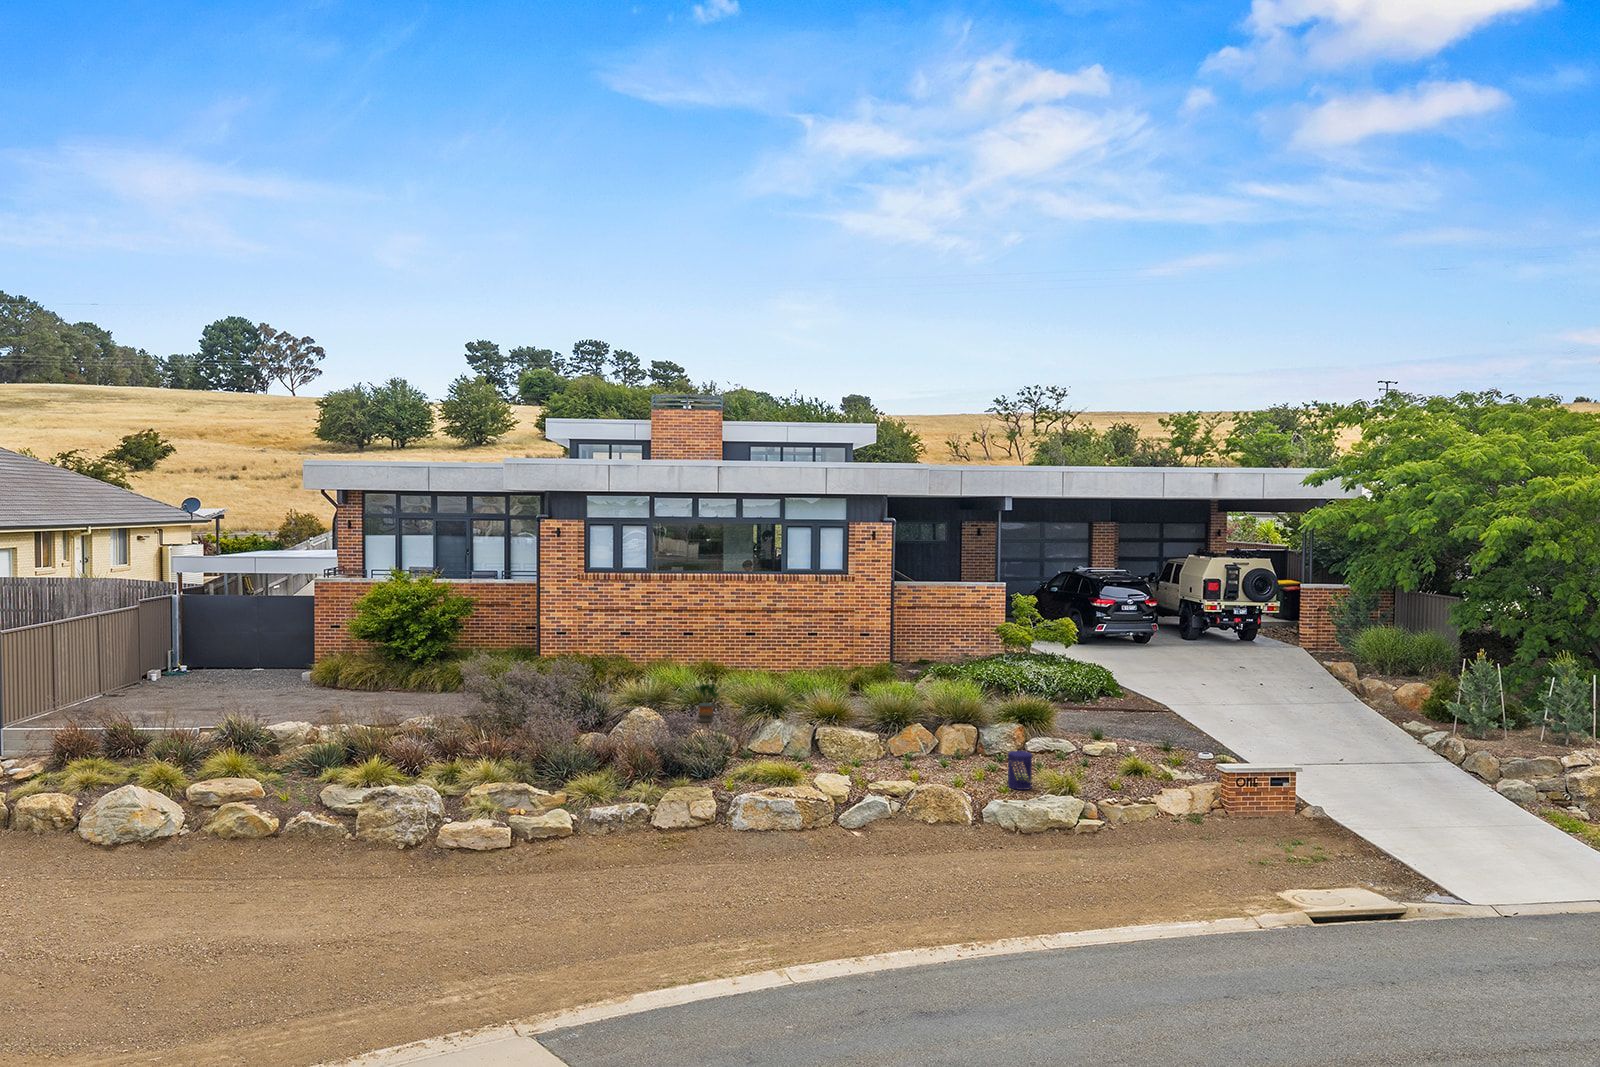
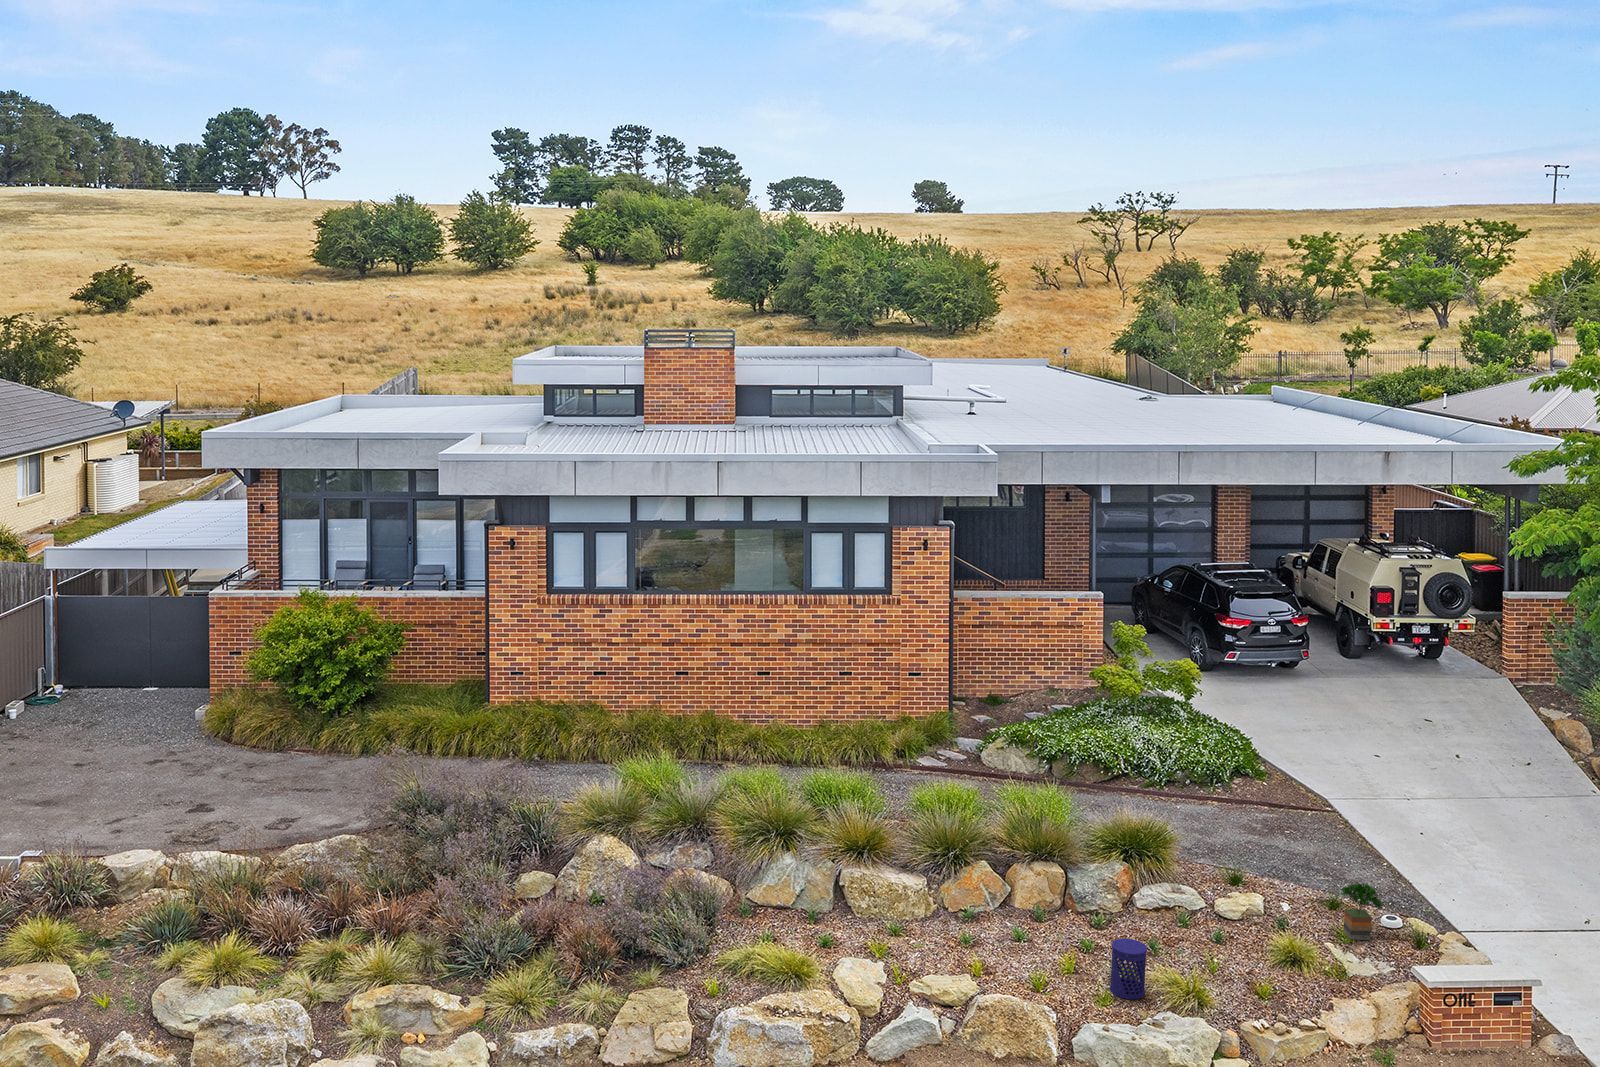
potted tree: present [696,684,719,722] -> present [1342,883,1382,940]

